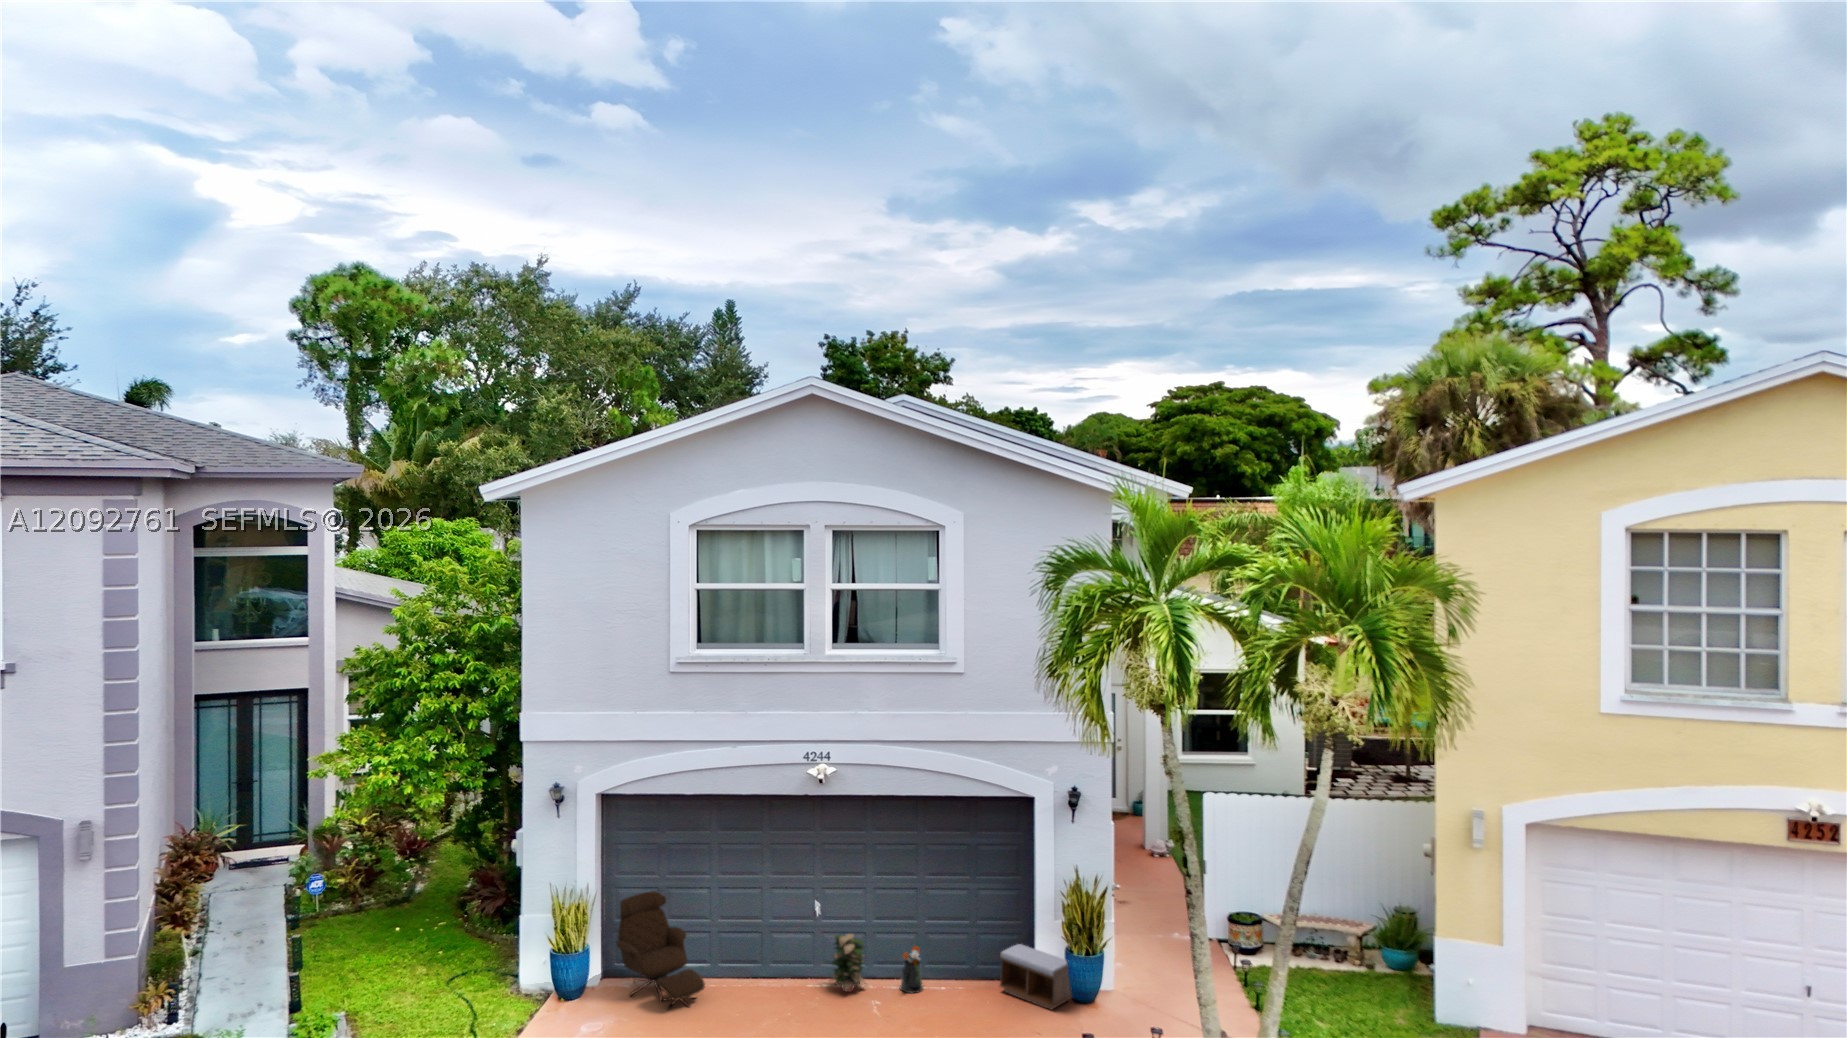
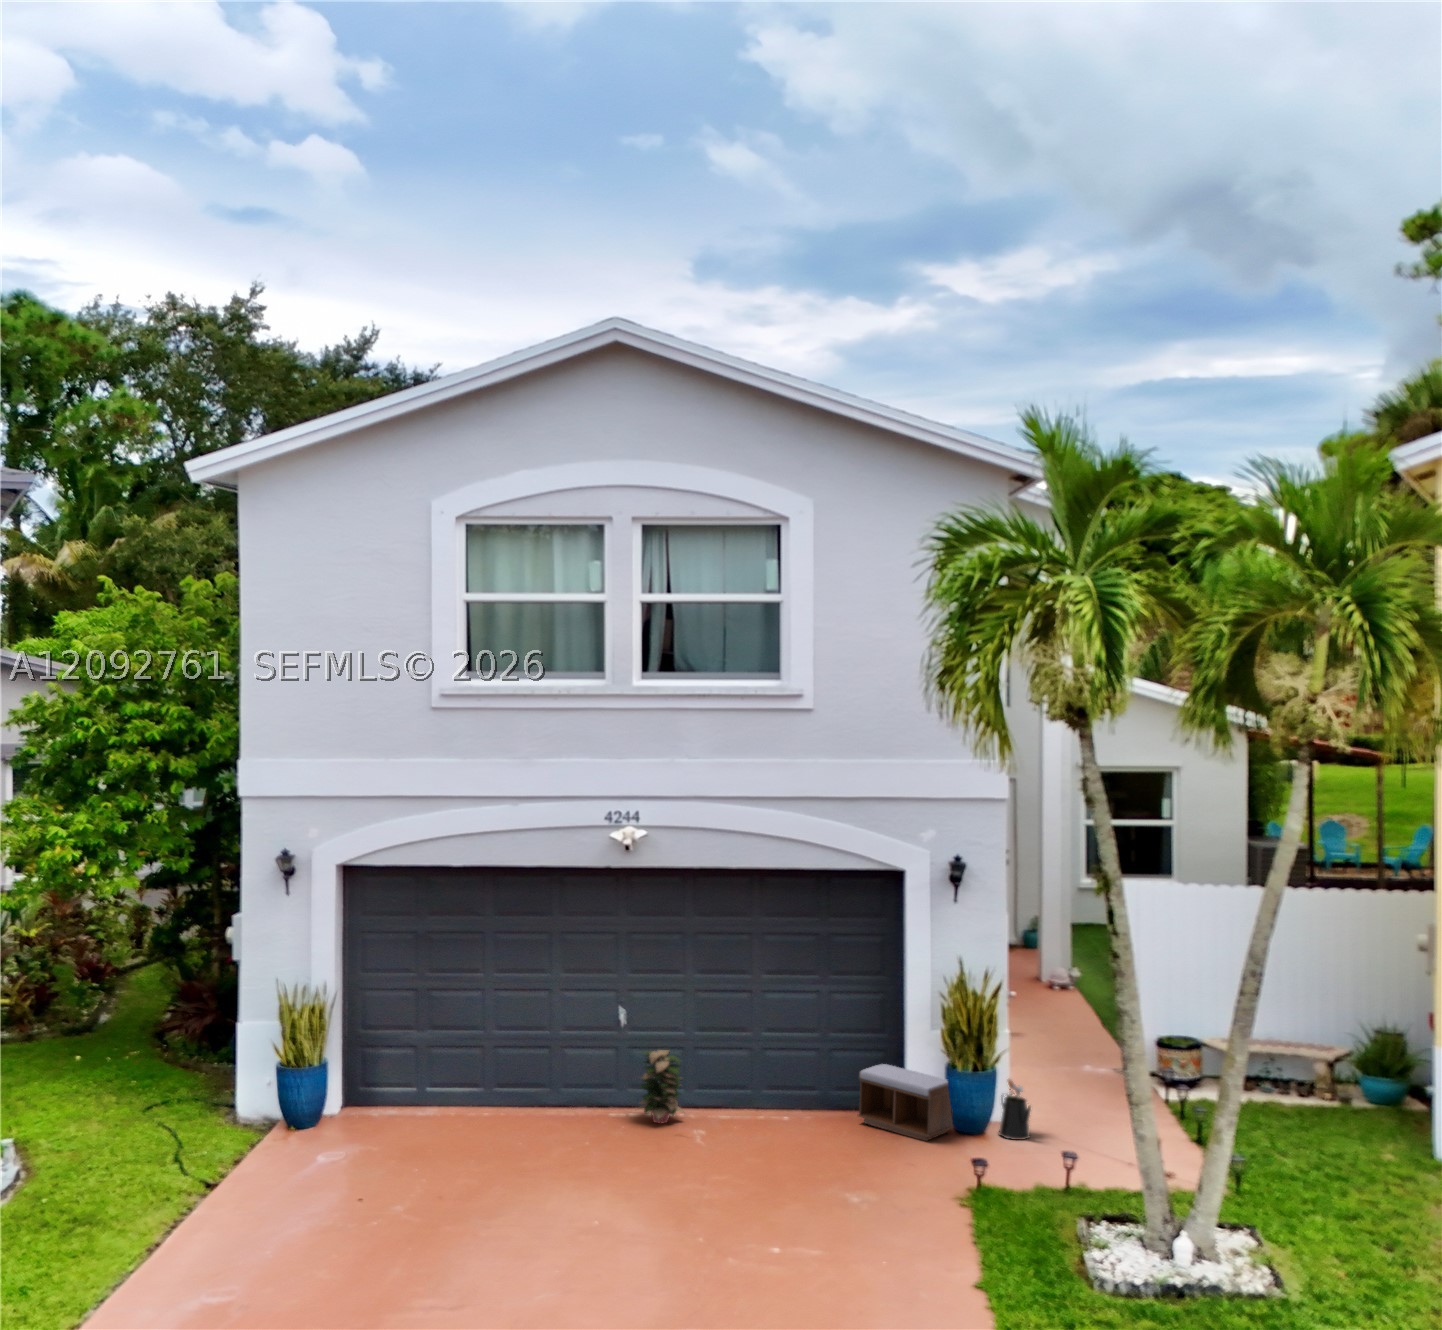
lounge chair: present [617,891,705,1009] -> none [361,996,476,1139]
watering can: present [900,946,923,993] -> present [999,1080,1031,1140]

